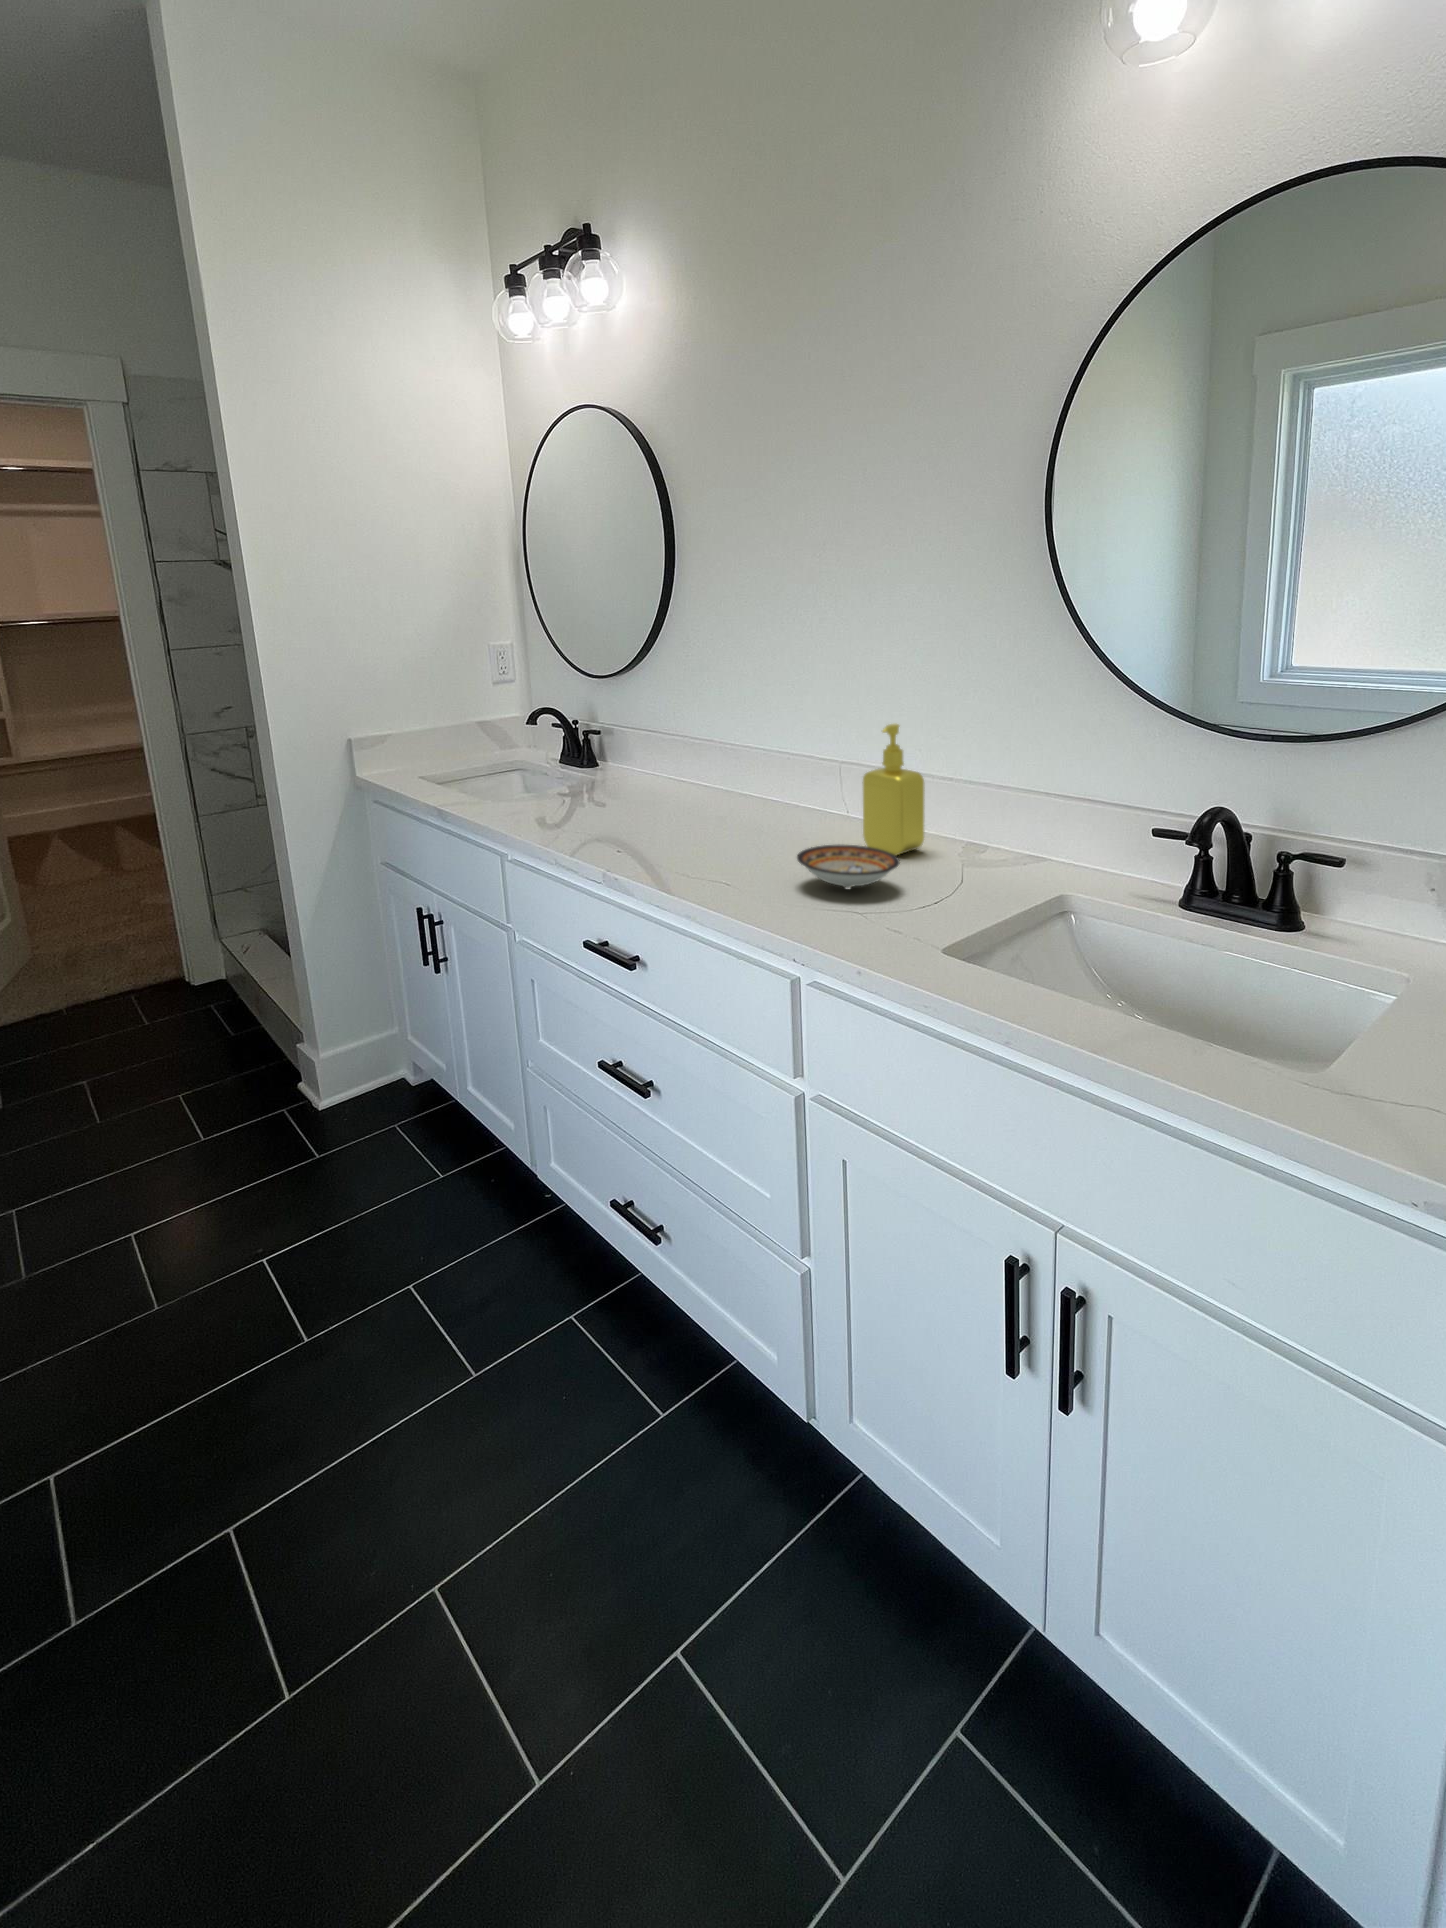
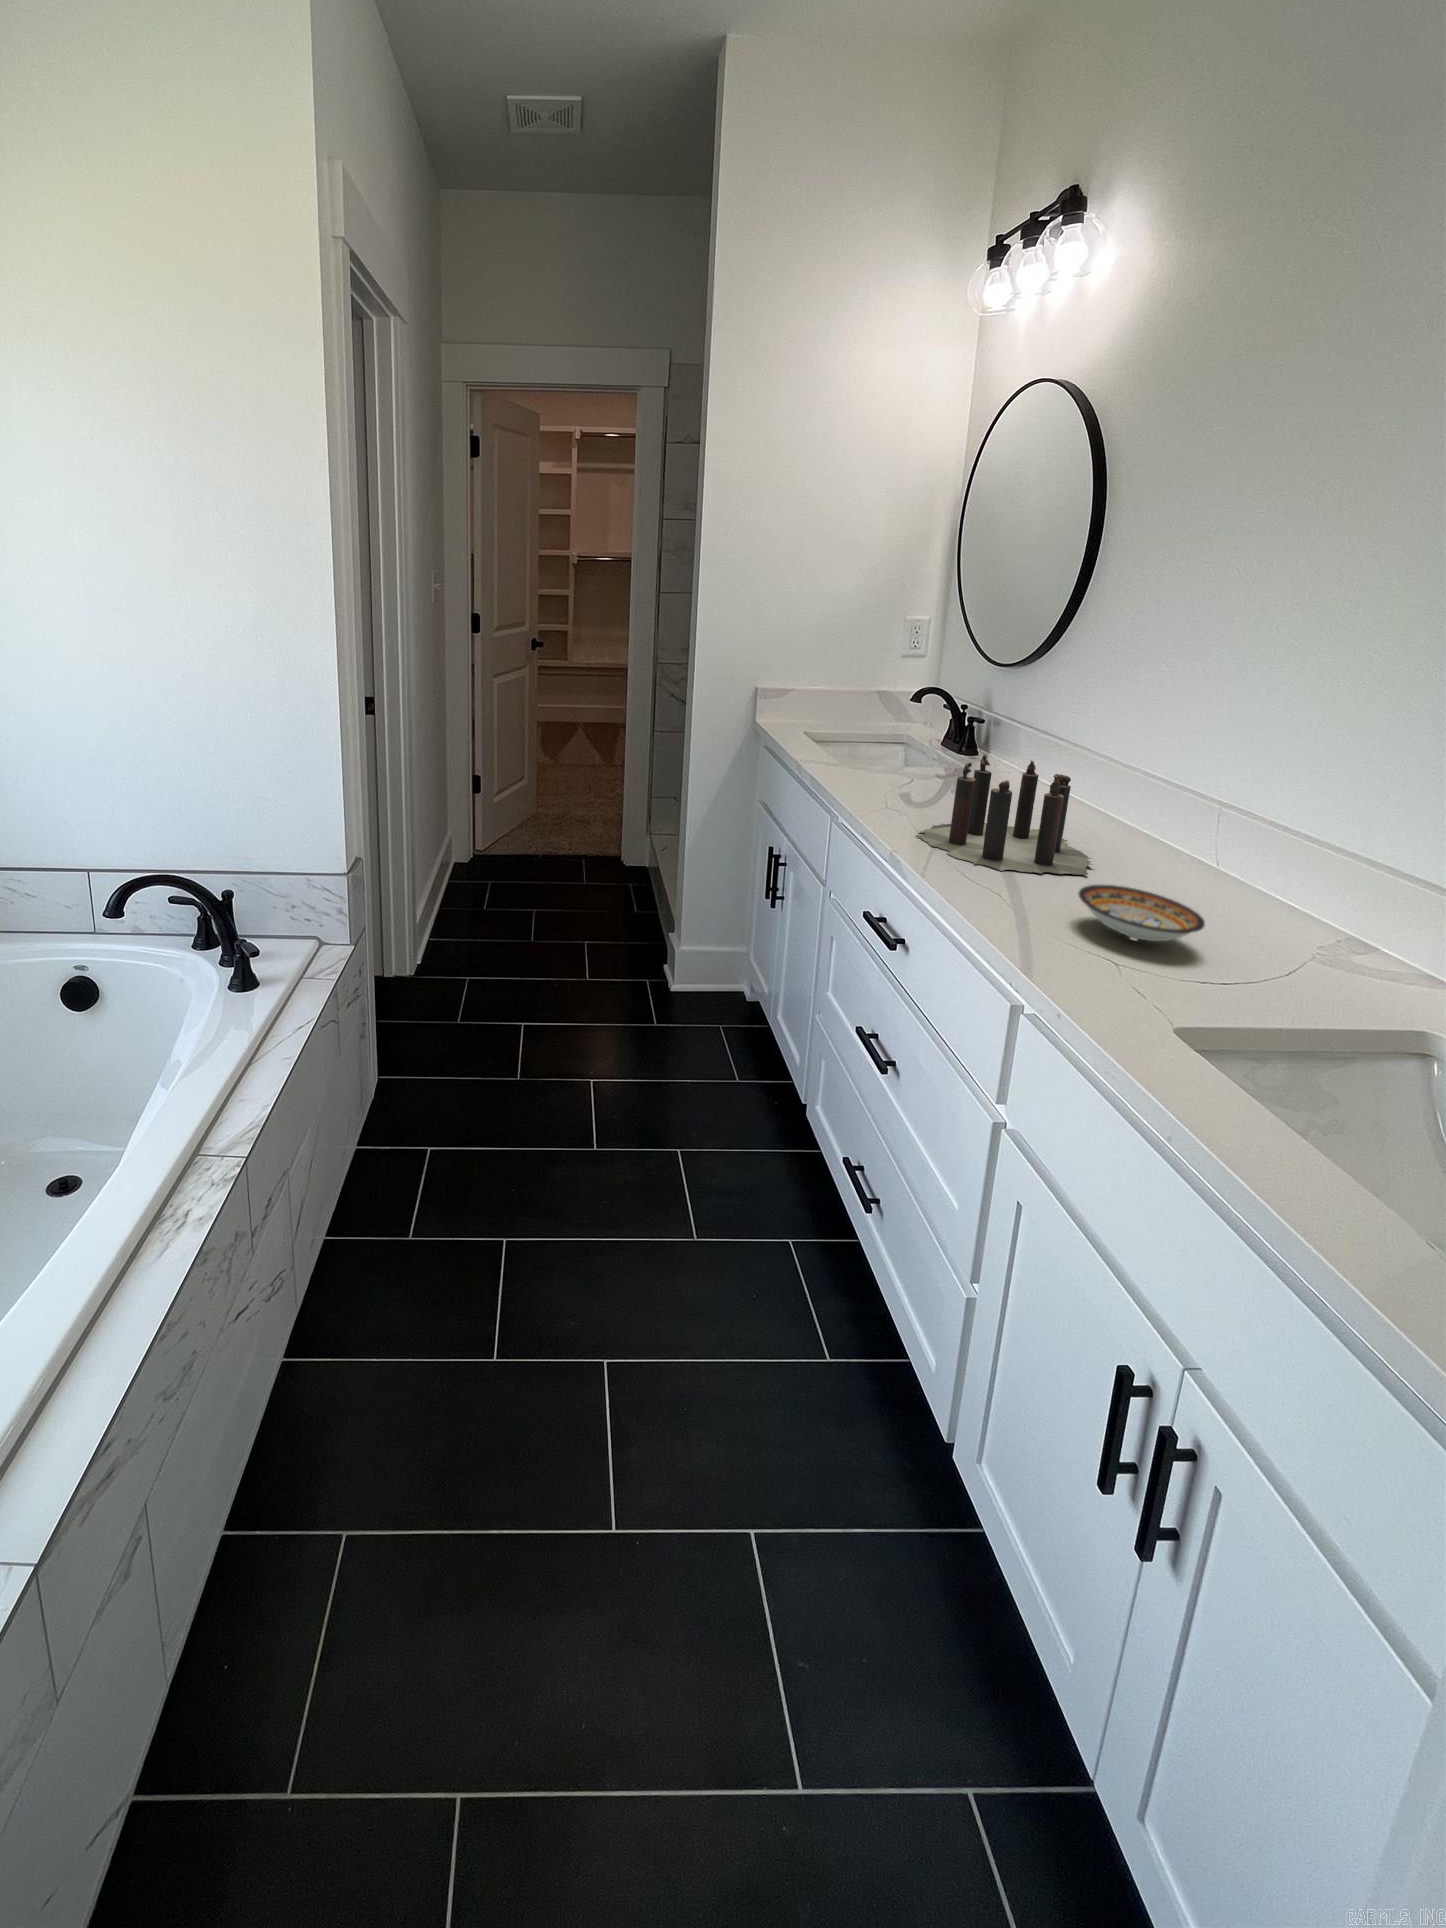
soap dispenser: present [863,724,925,856] -> none [1203,772,1299,927]
candle: none [611,754,801,863] -> present [916,754,1092,876]

